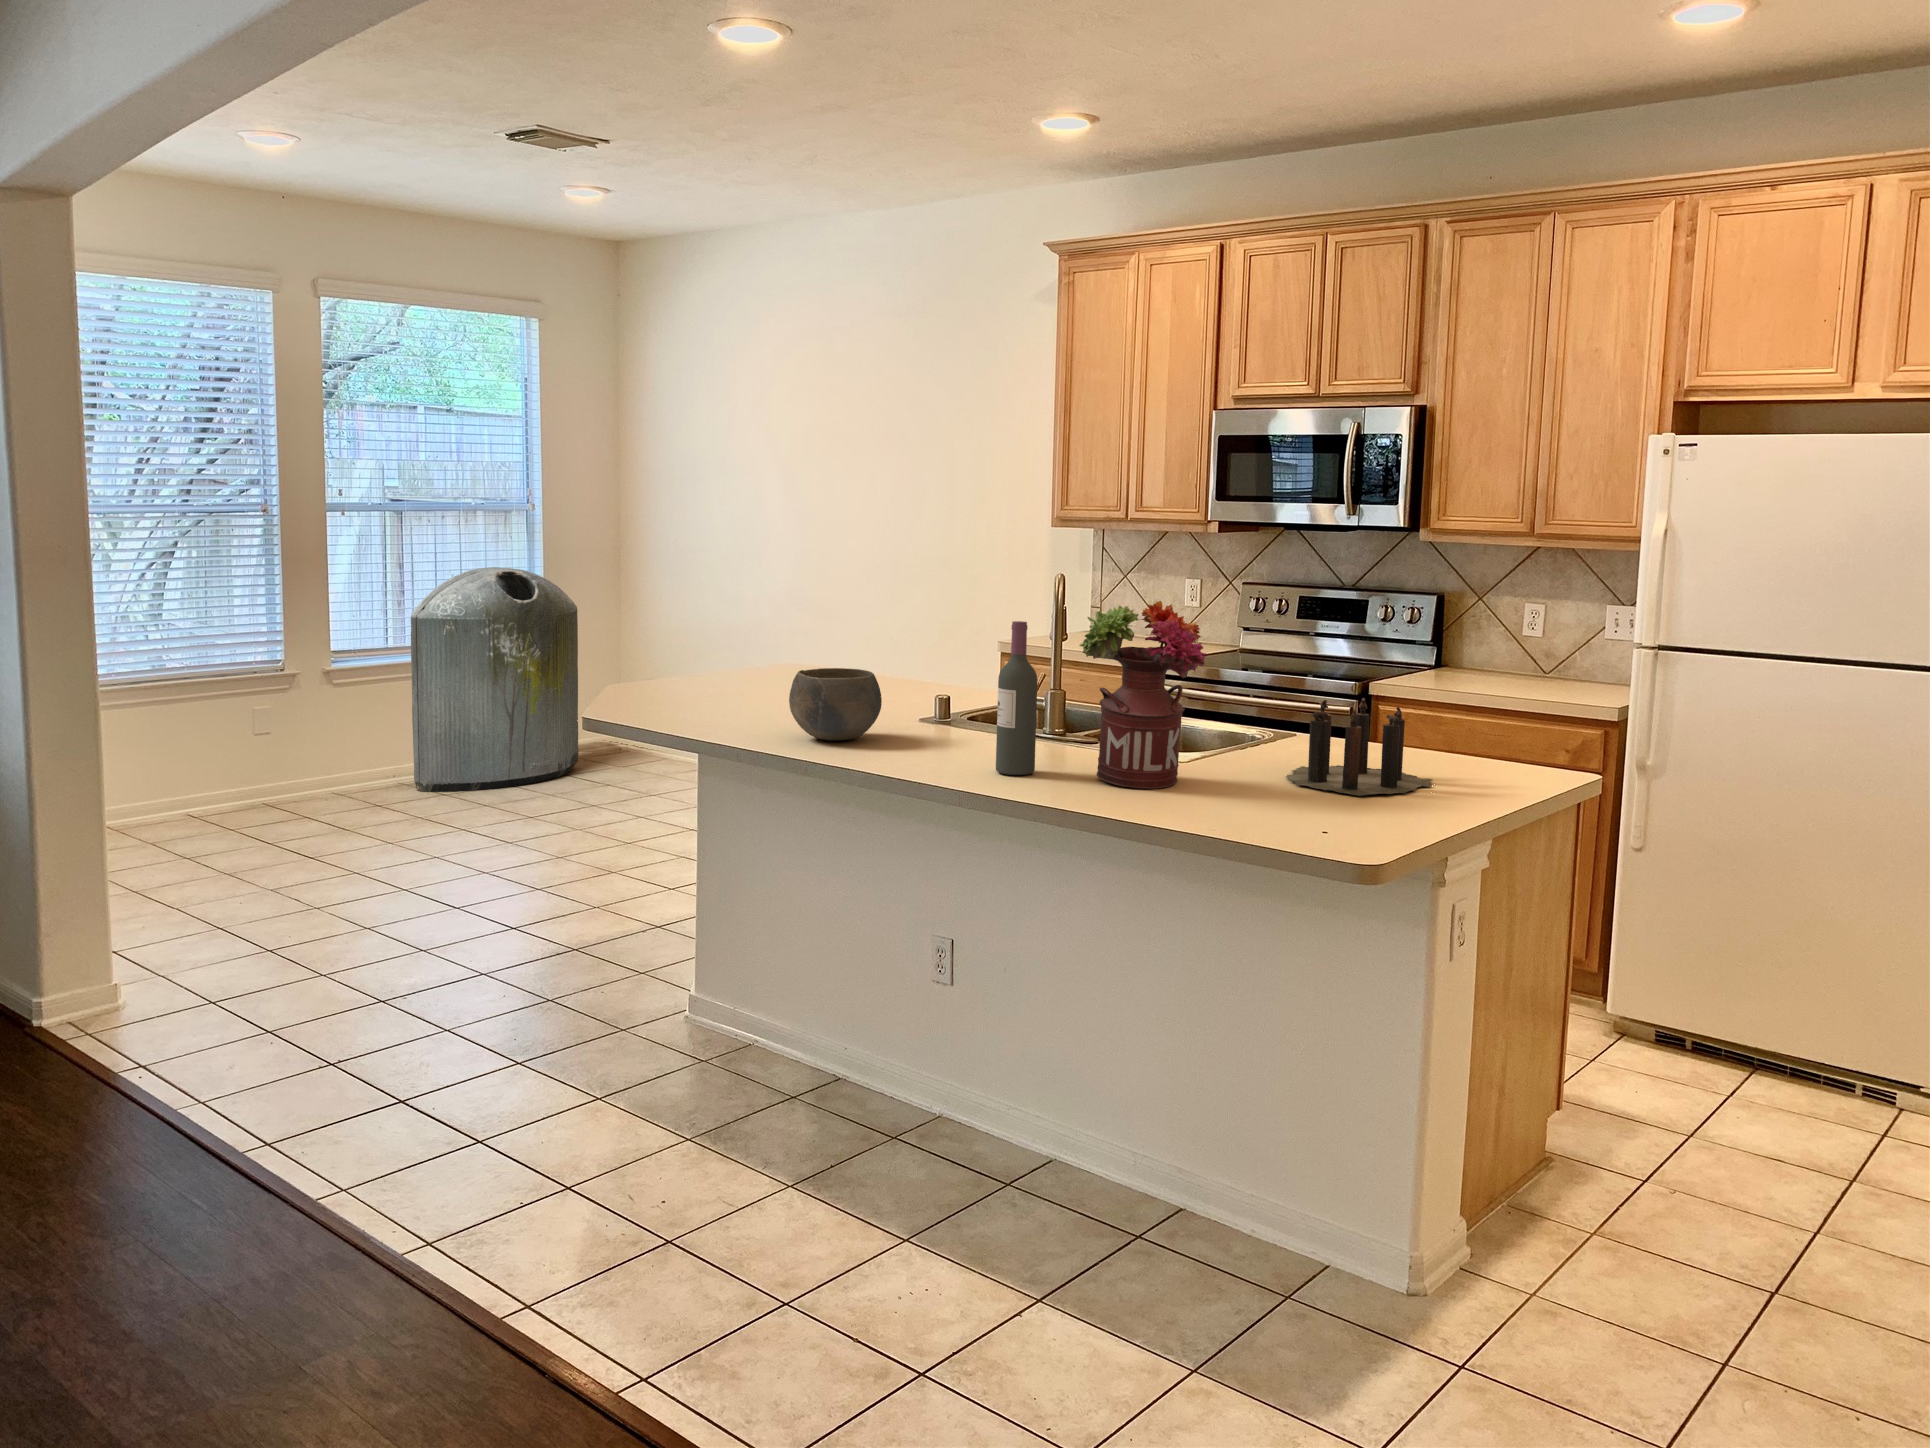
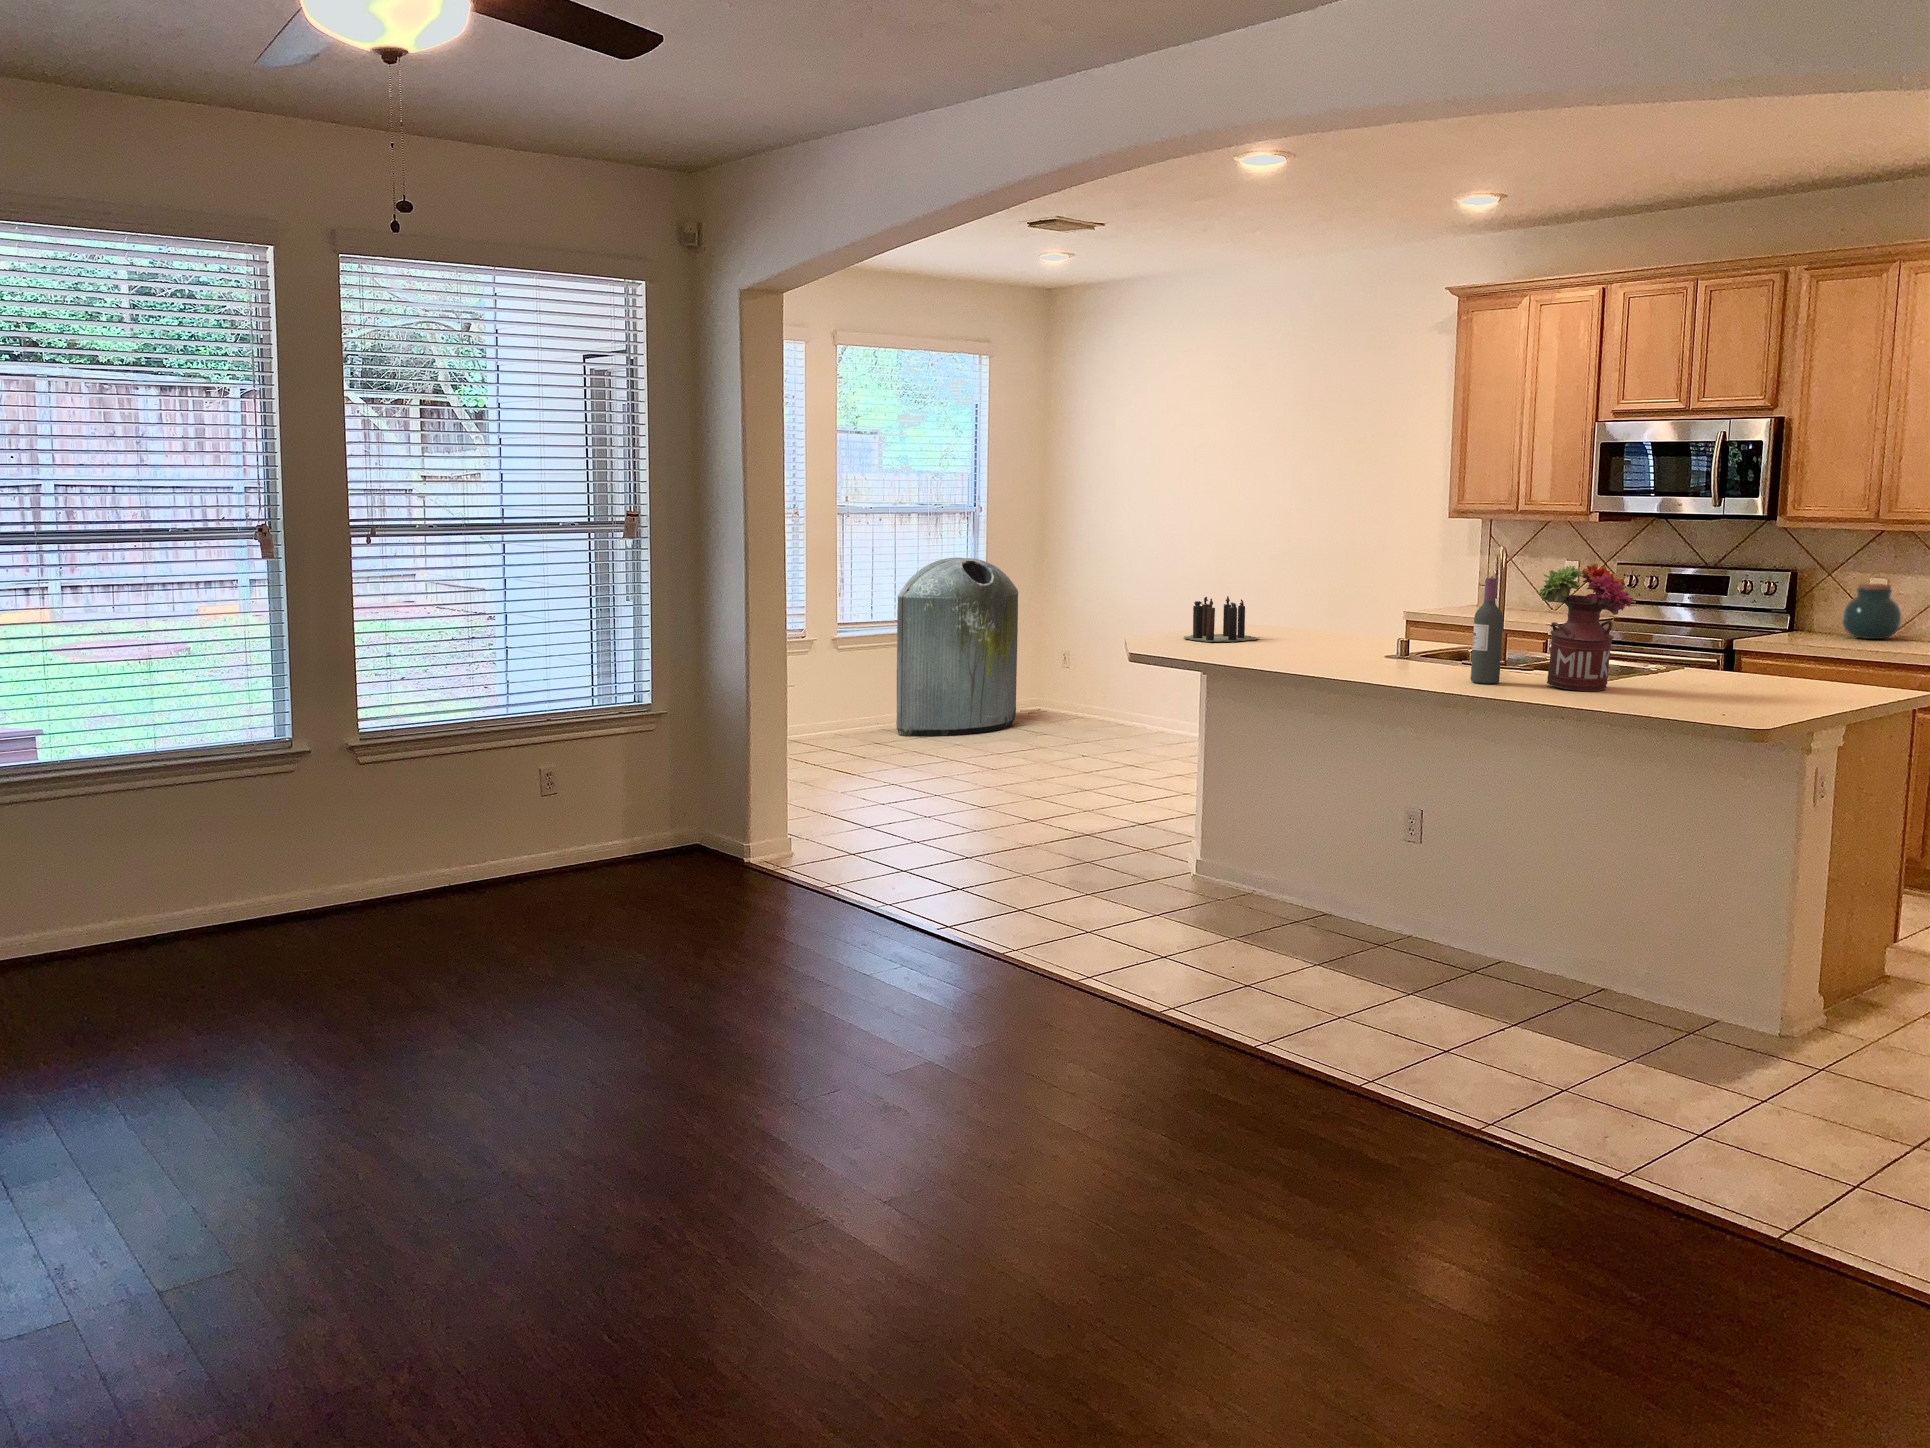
jar: none [1492,612,1558,680] -> present [1842,584,1901,639]
bowl: present [789,668,882,741] -> none [1305,616,1372,665]
candle: present [1286,698,1433,796] -> present [1184,596,1259,642]

